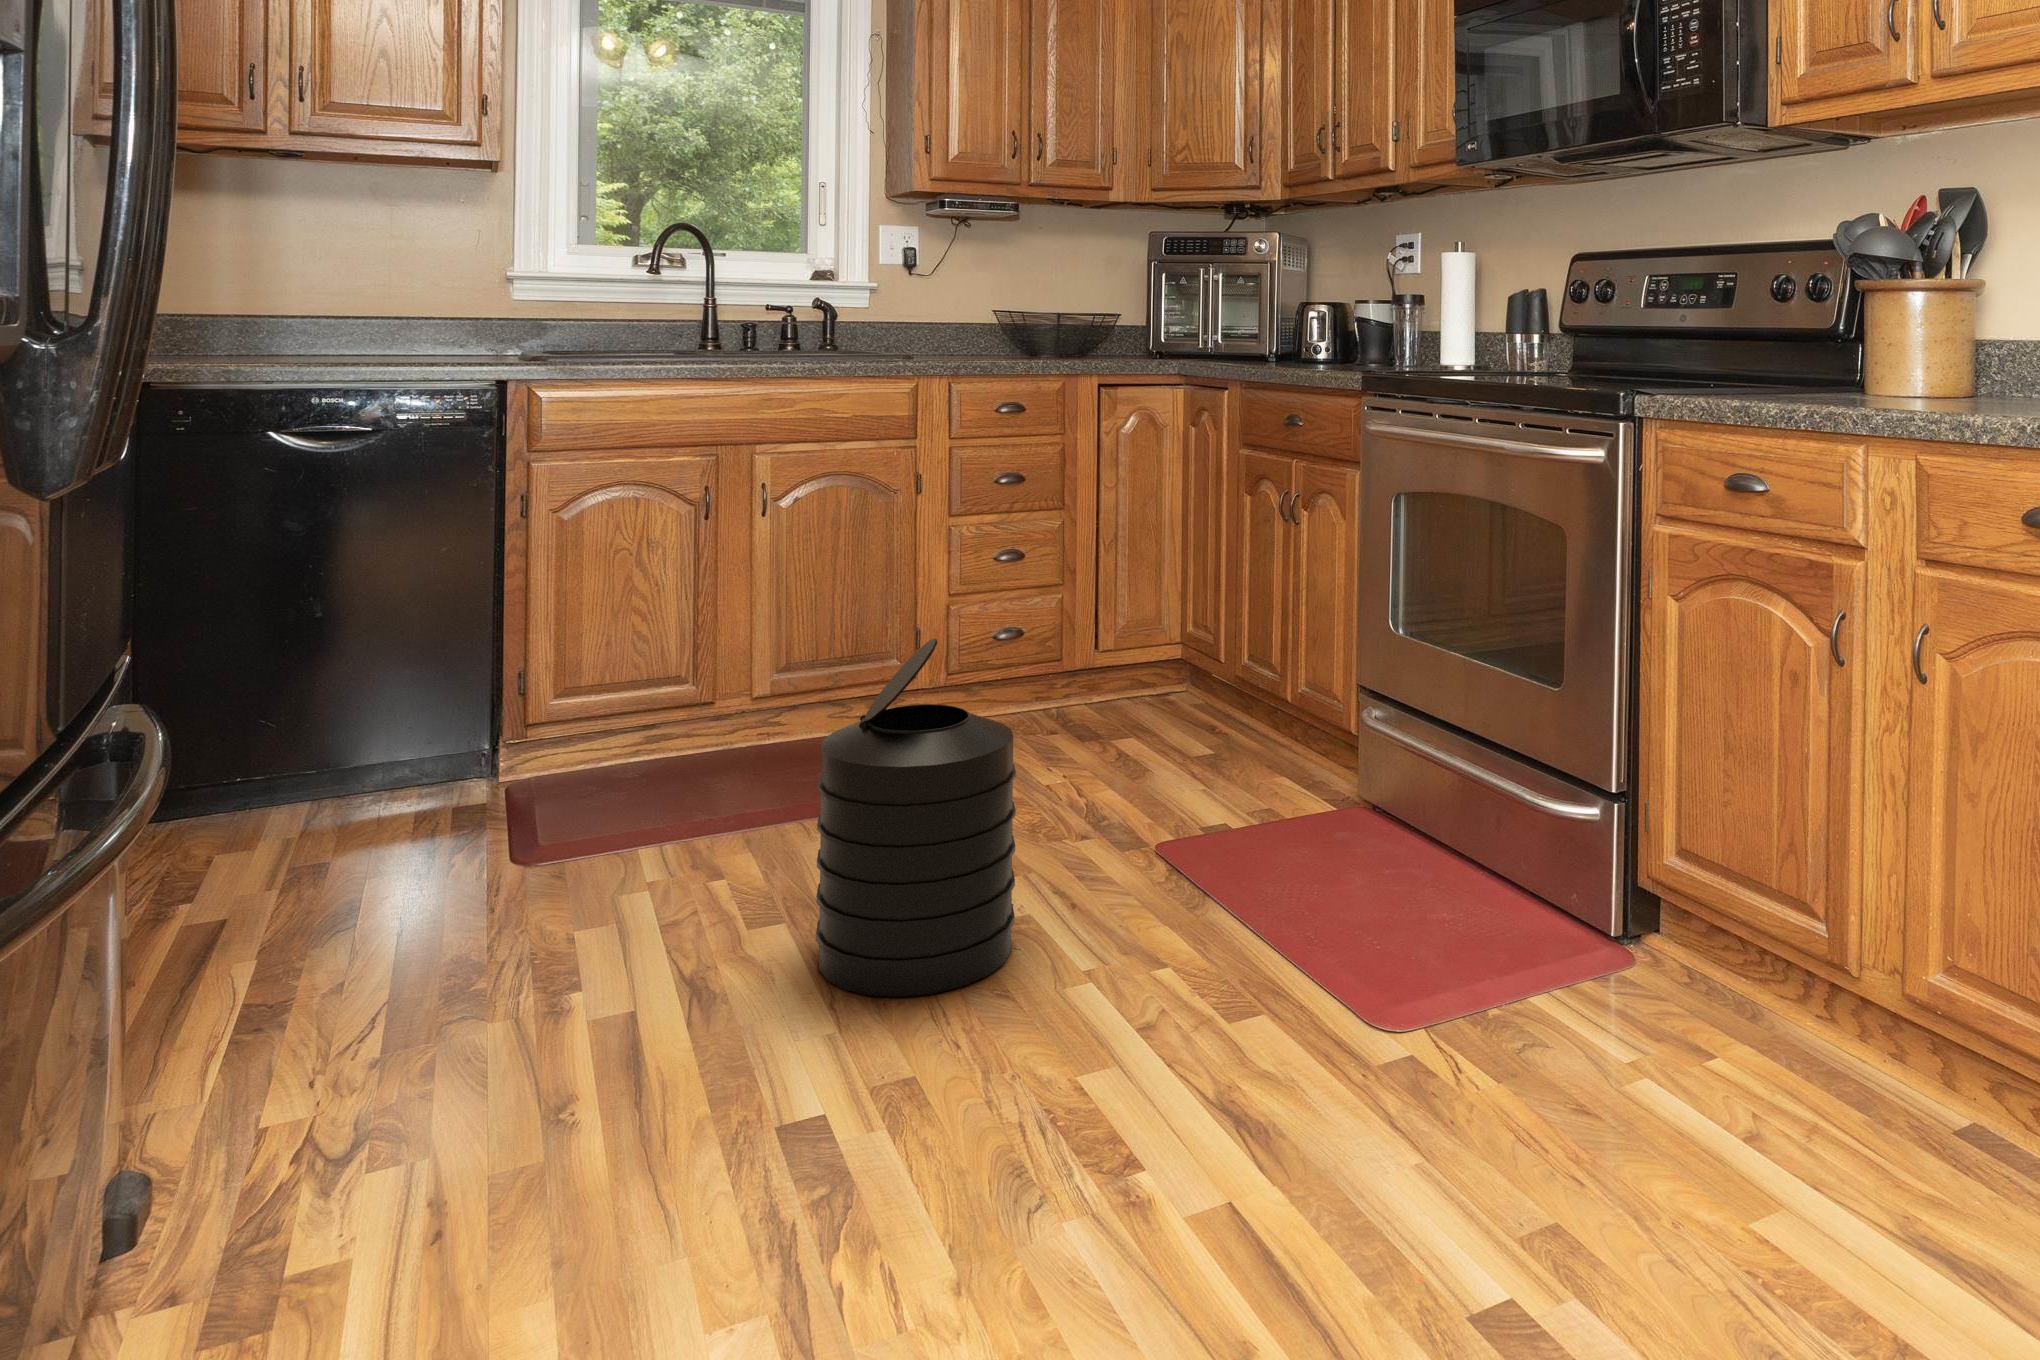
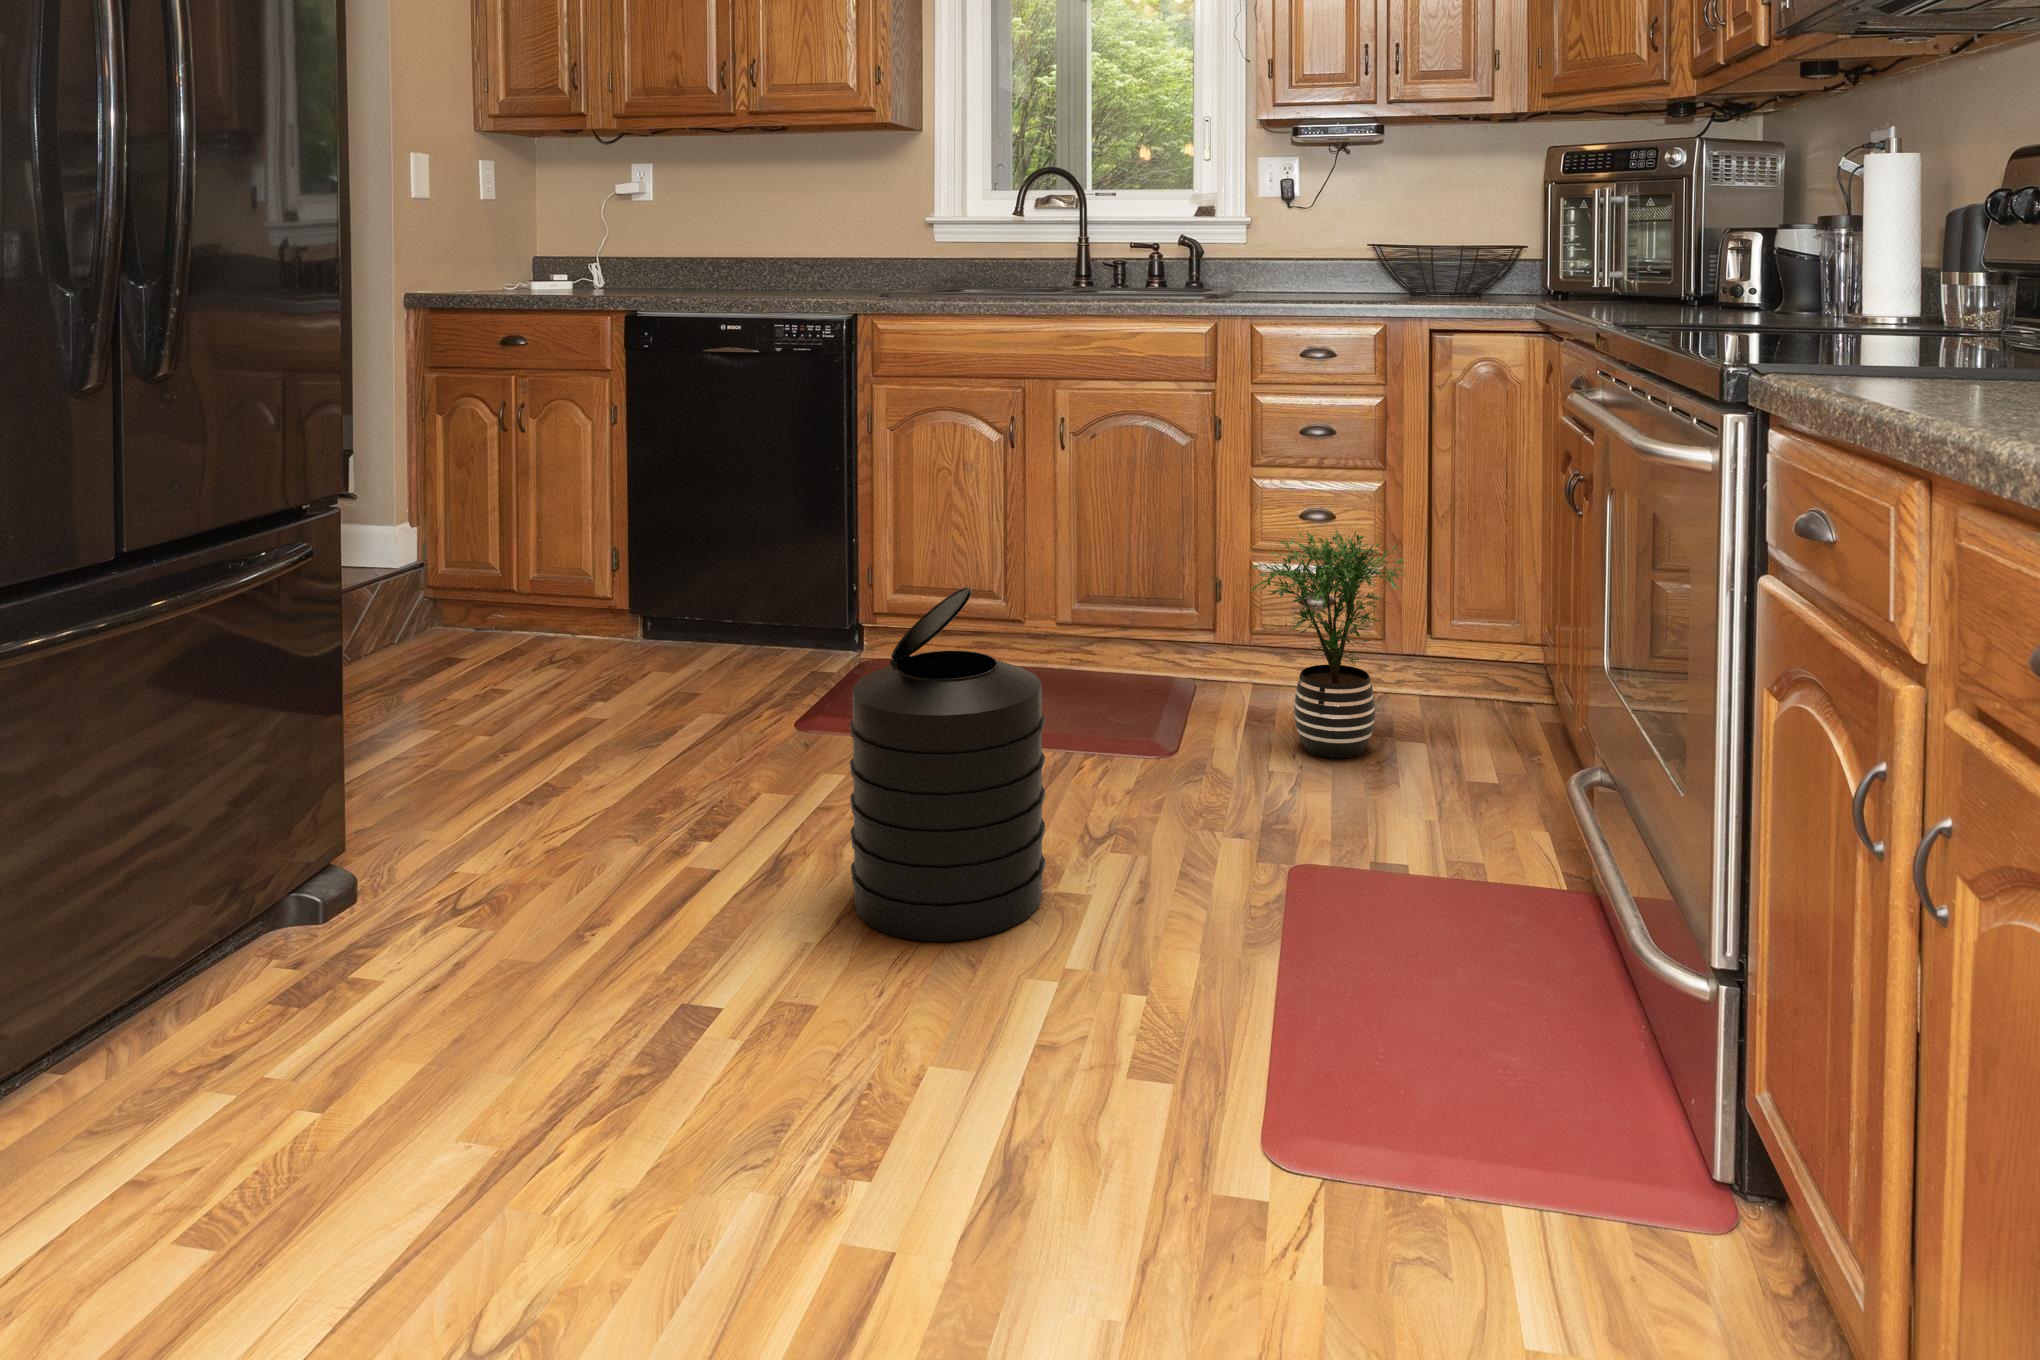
potted plant: none [1023,564,1168,773] -> present [1251,530,1406,758]

